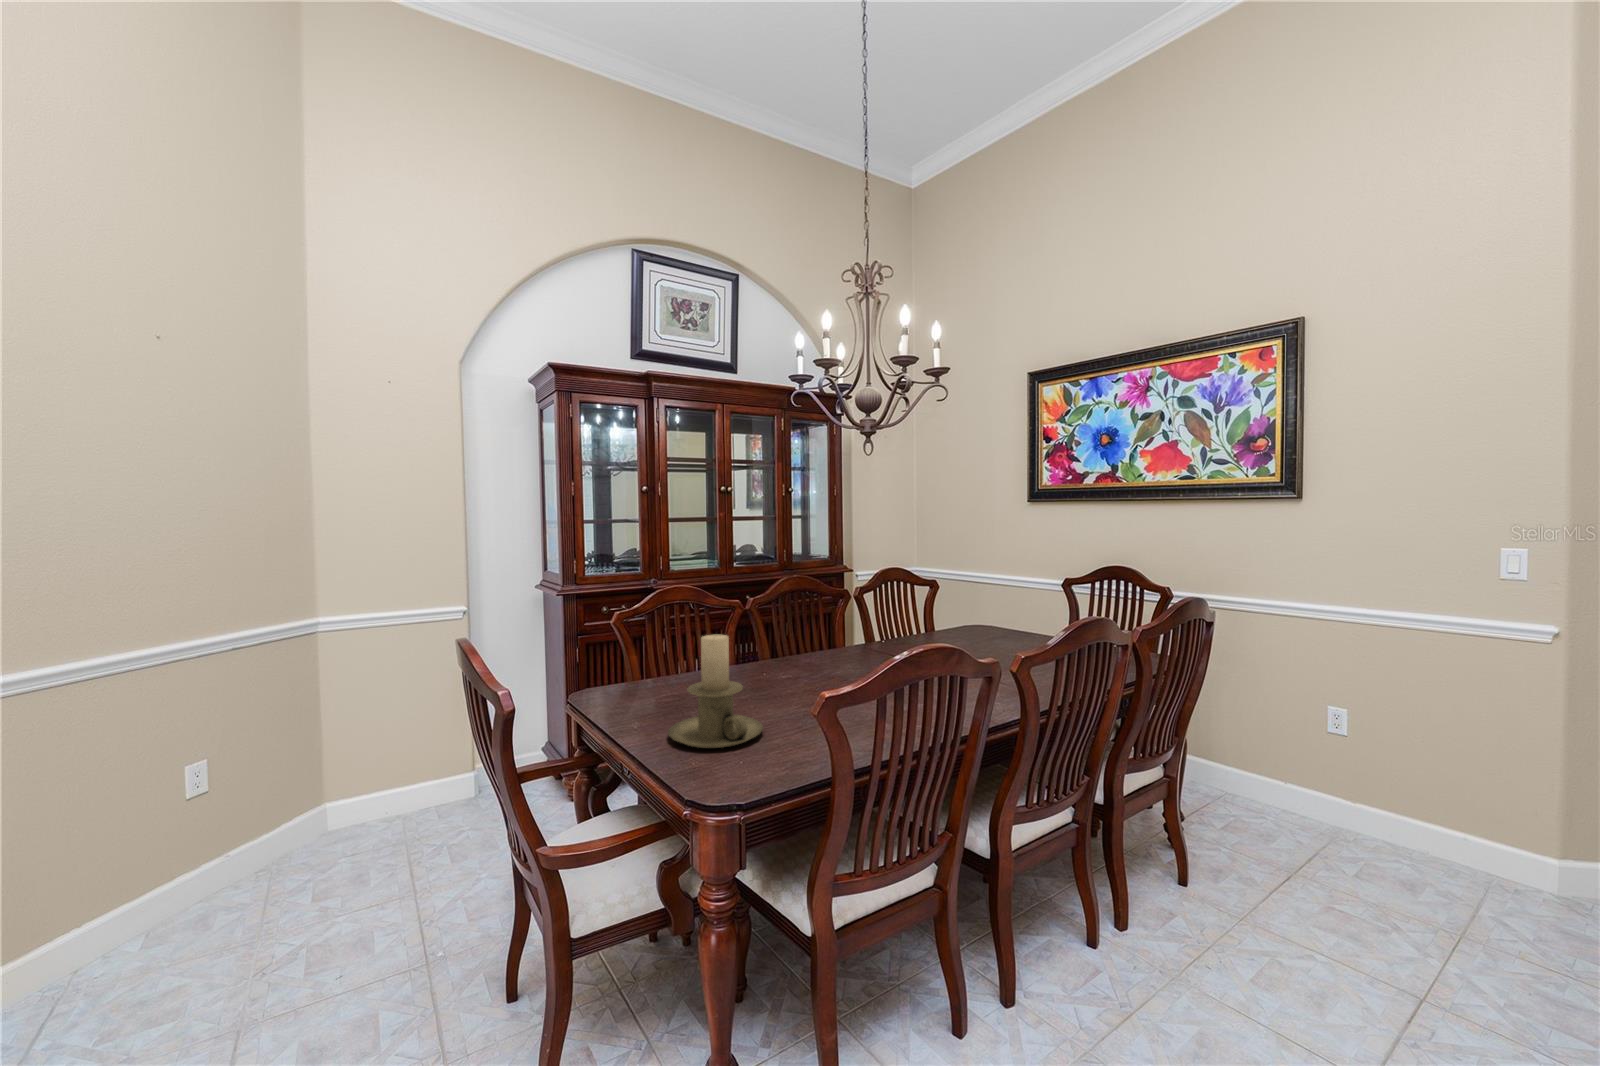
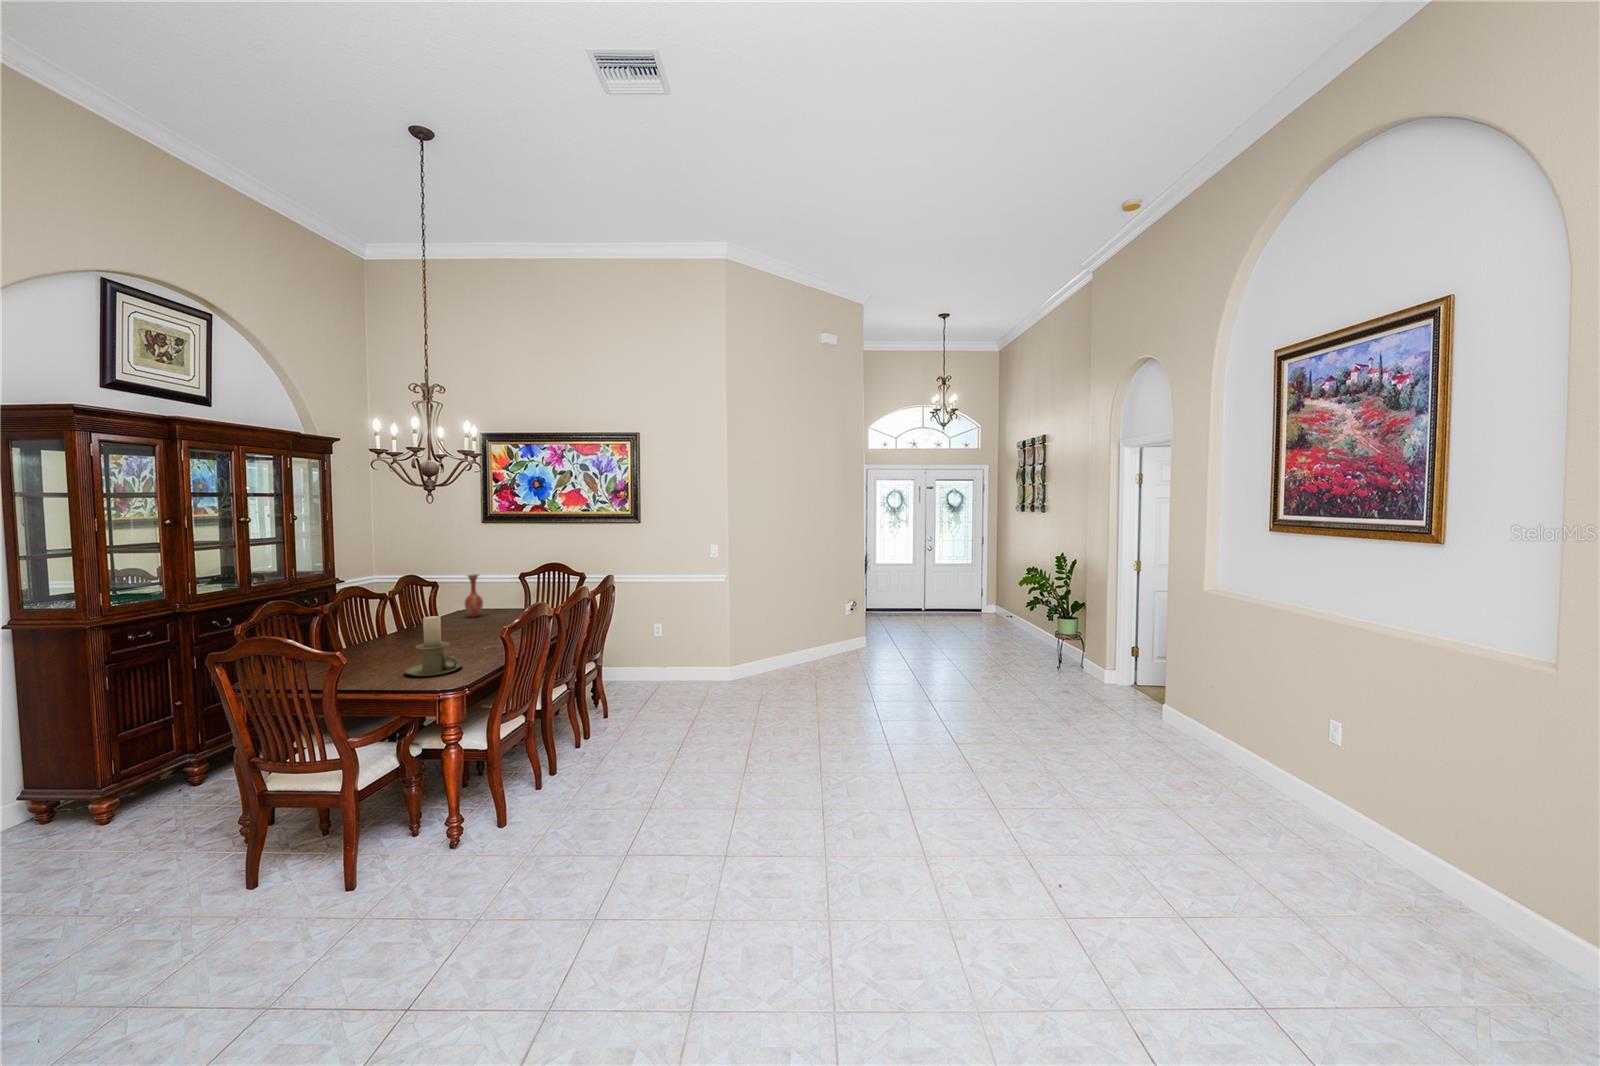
vase: none [948,573,974,639] -> present [465,574,483,617]

